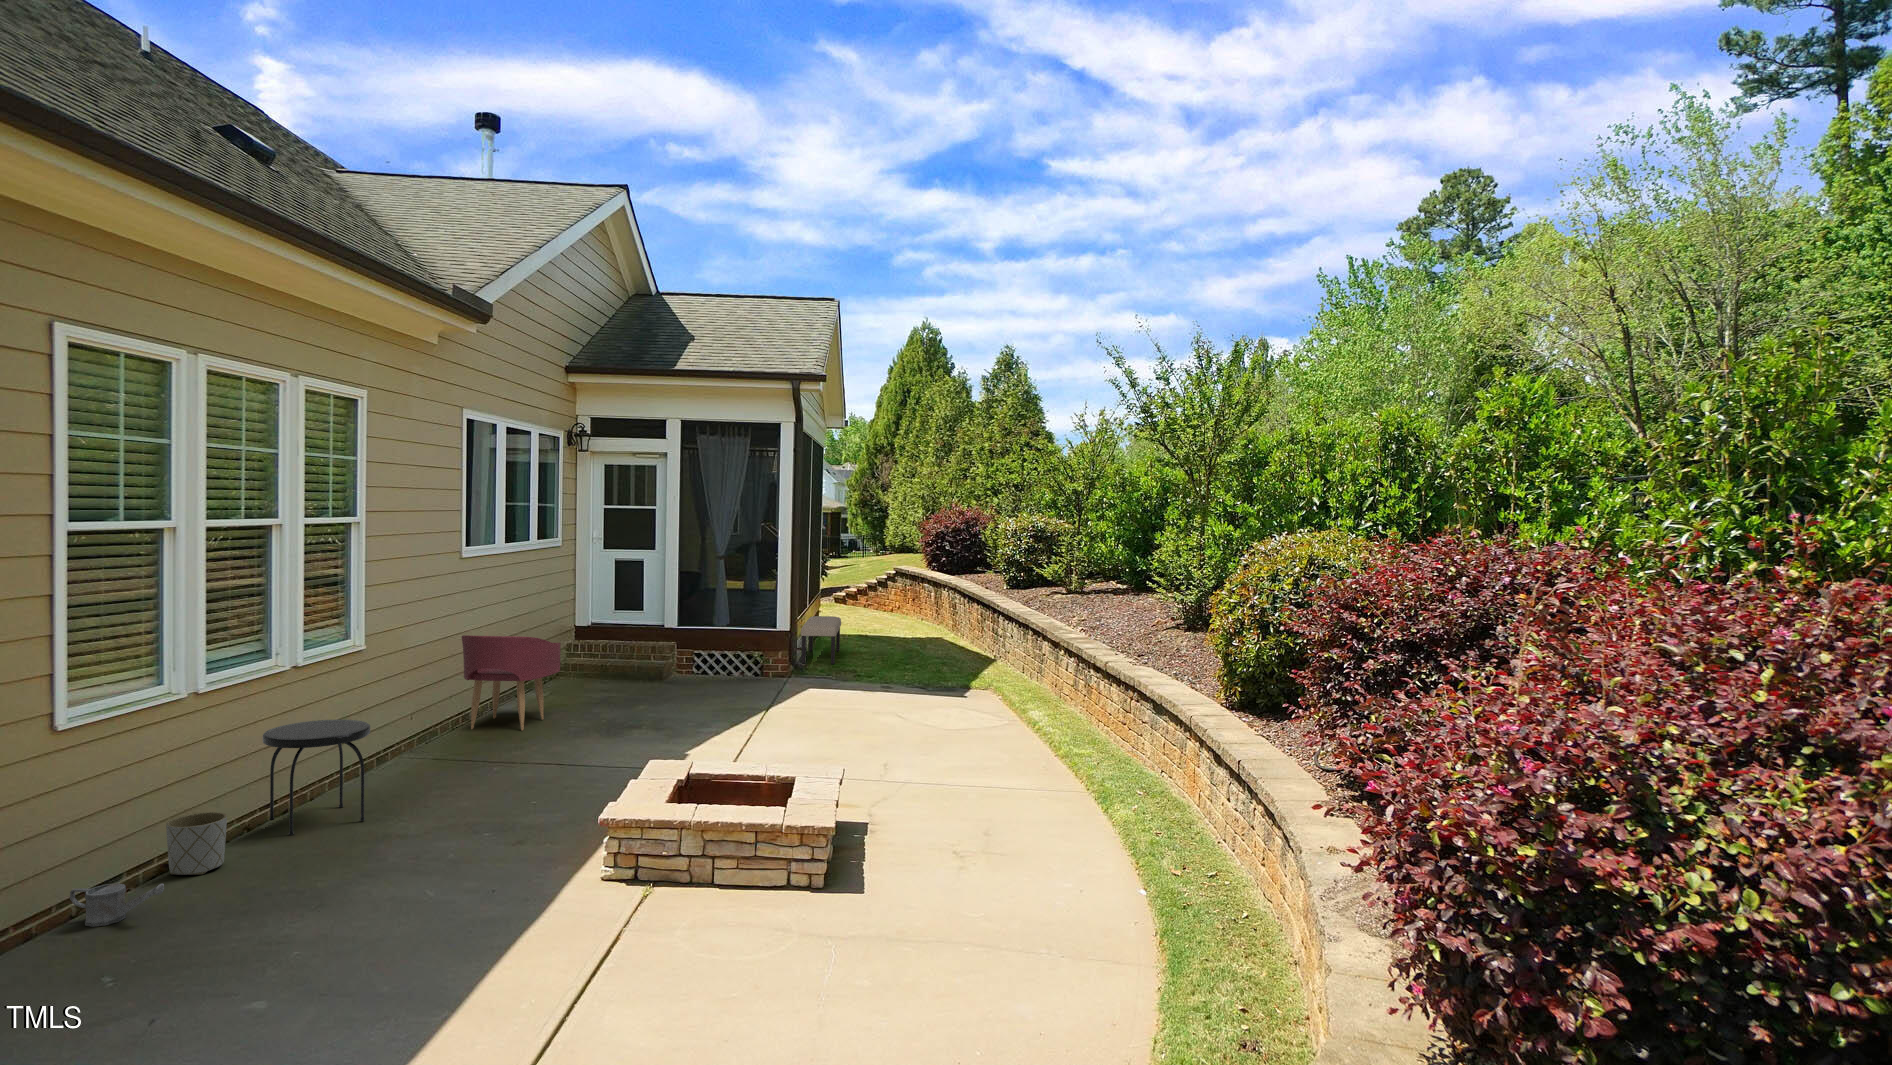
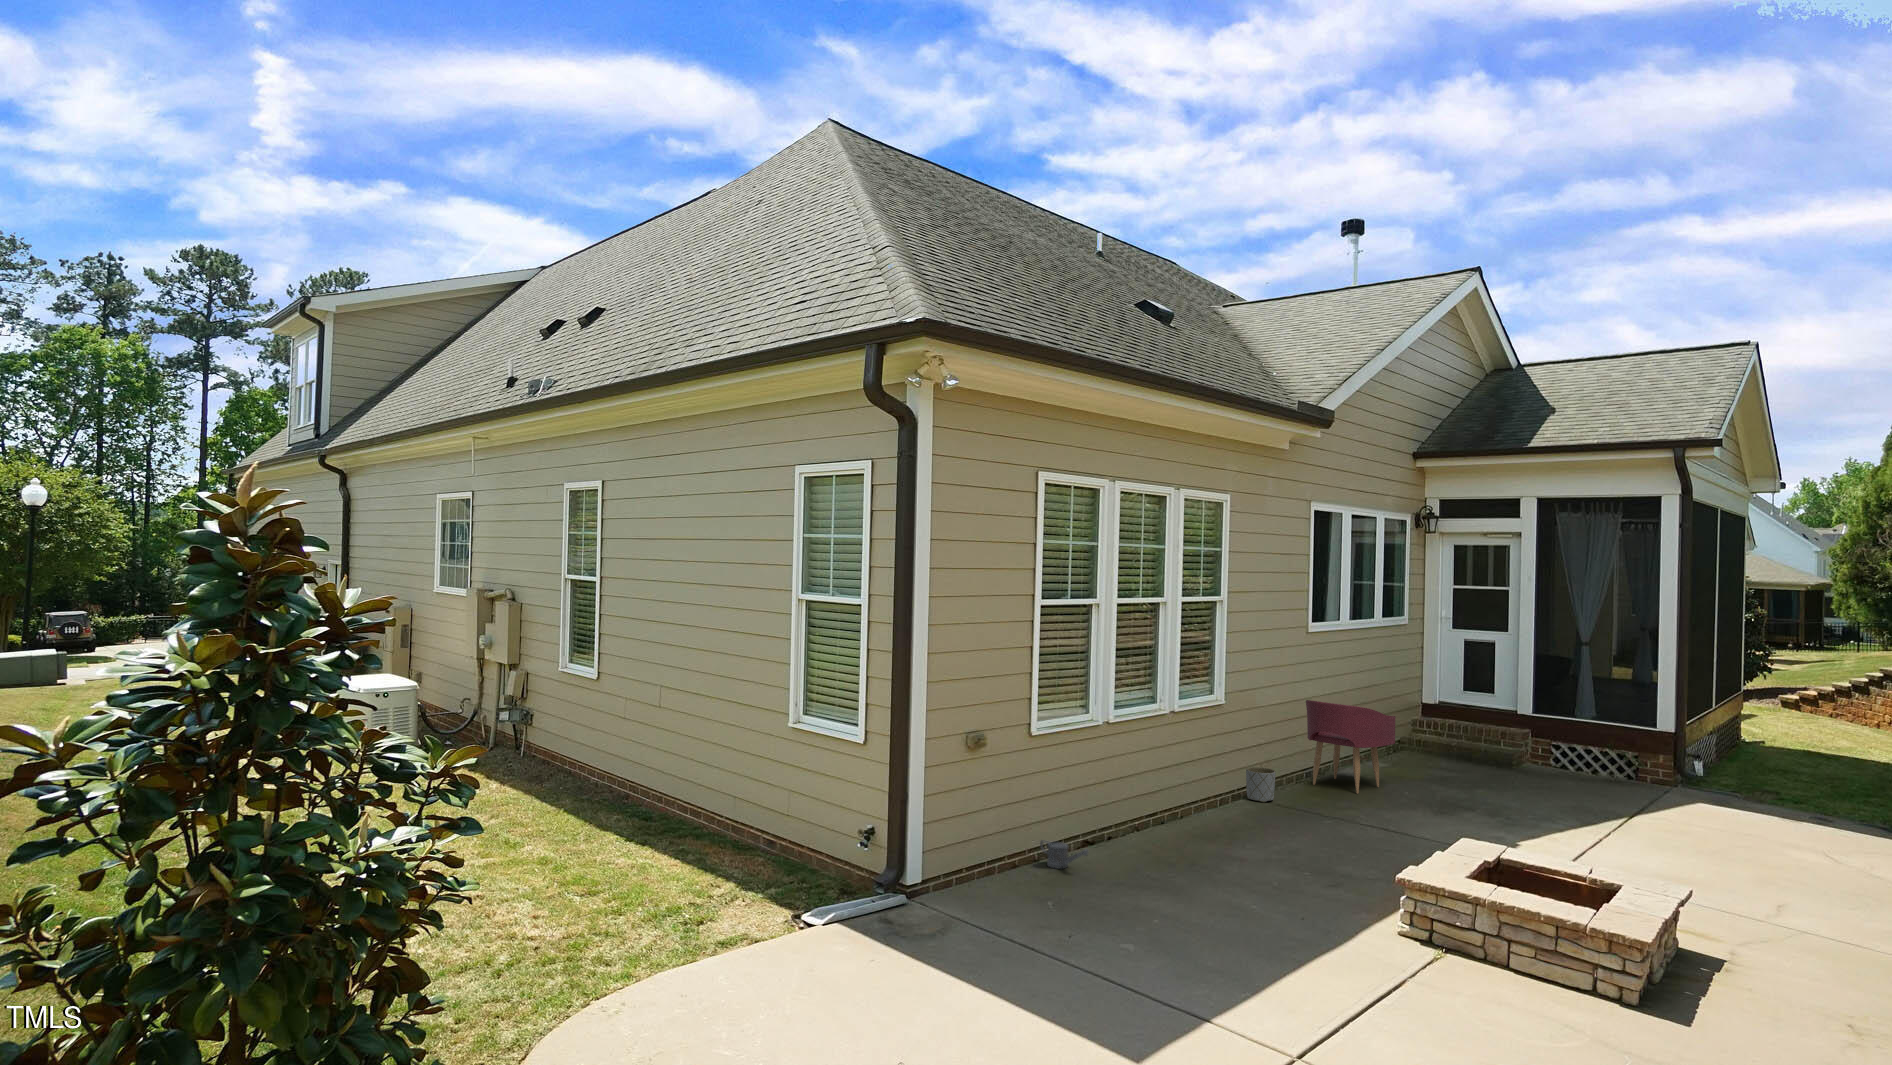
bench: present [801,616,841,664] -> none [1698,721,1765,783]
side table: present [263,720,370,835] -> none [1152,754,1224,840]
planter: present [166,812,227,875] -> present [1246,767,1276,802]

